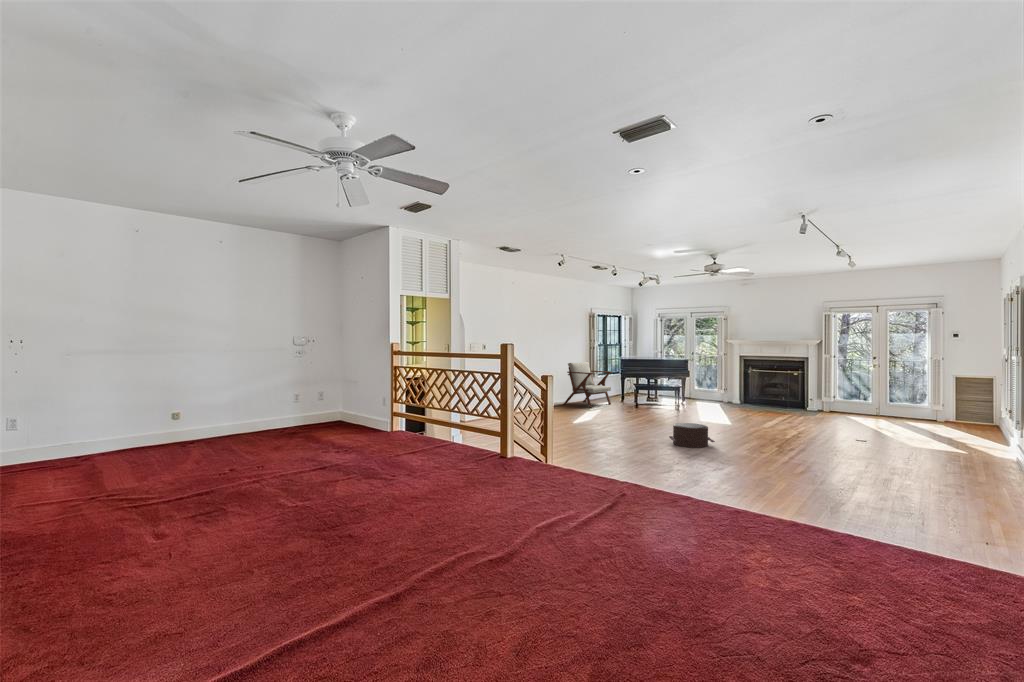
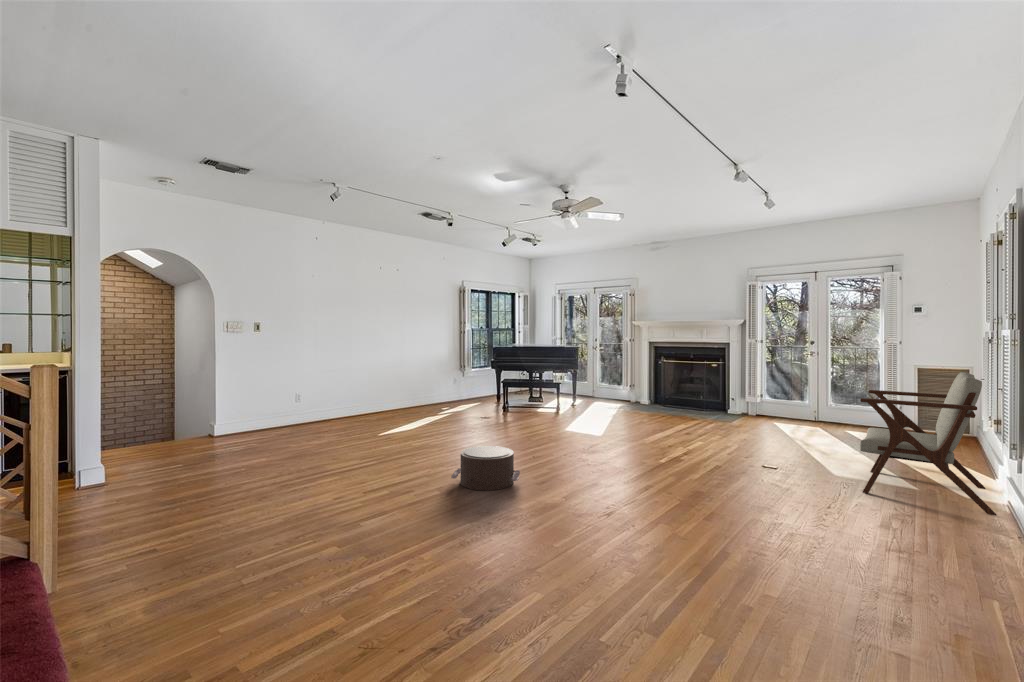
lounge chair: present [564,362,612,408] -> present [860,372,996,516]

